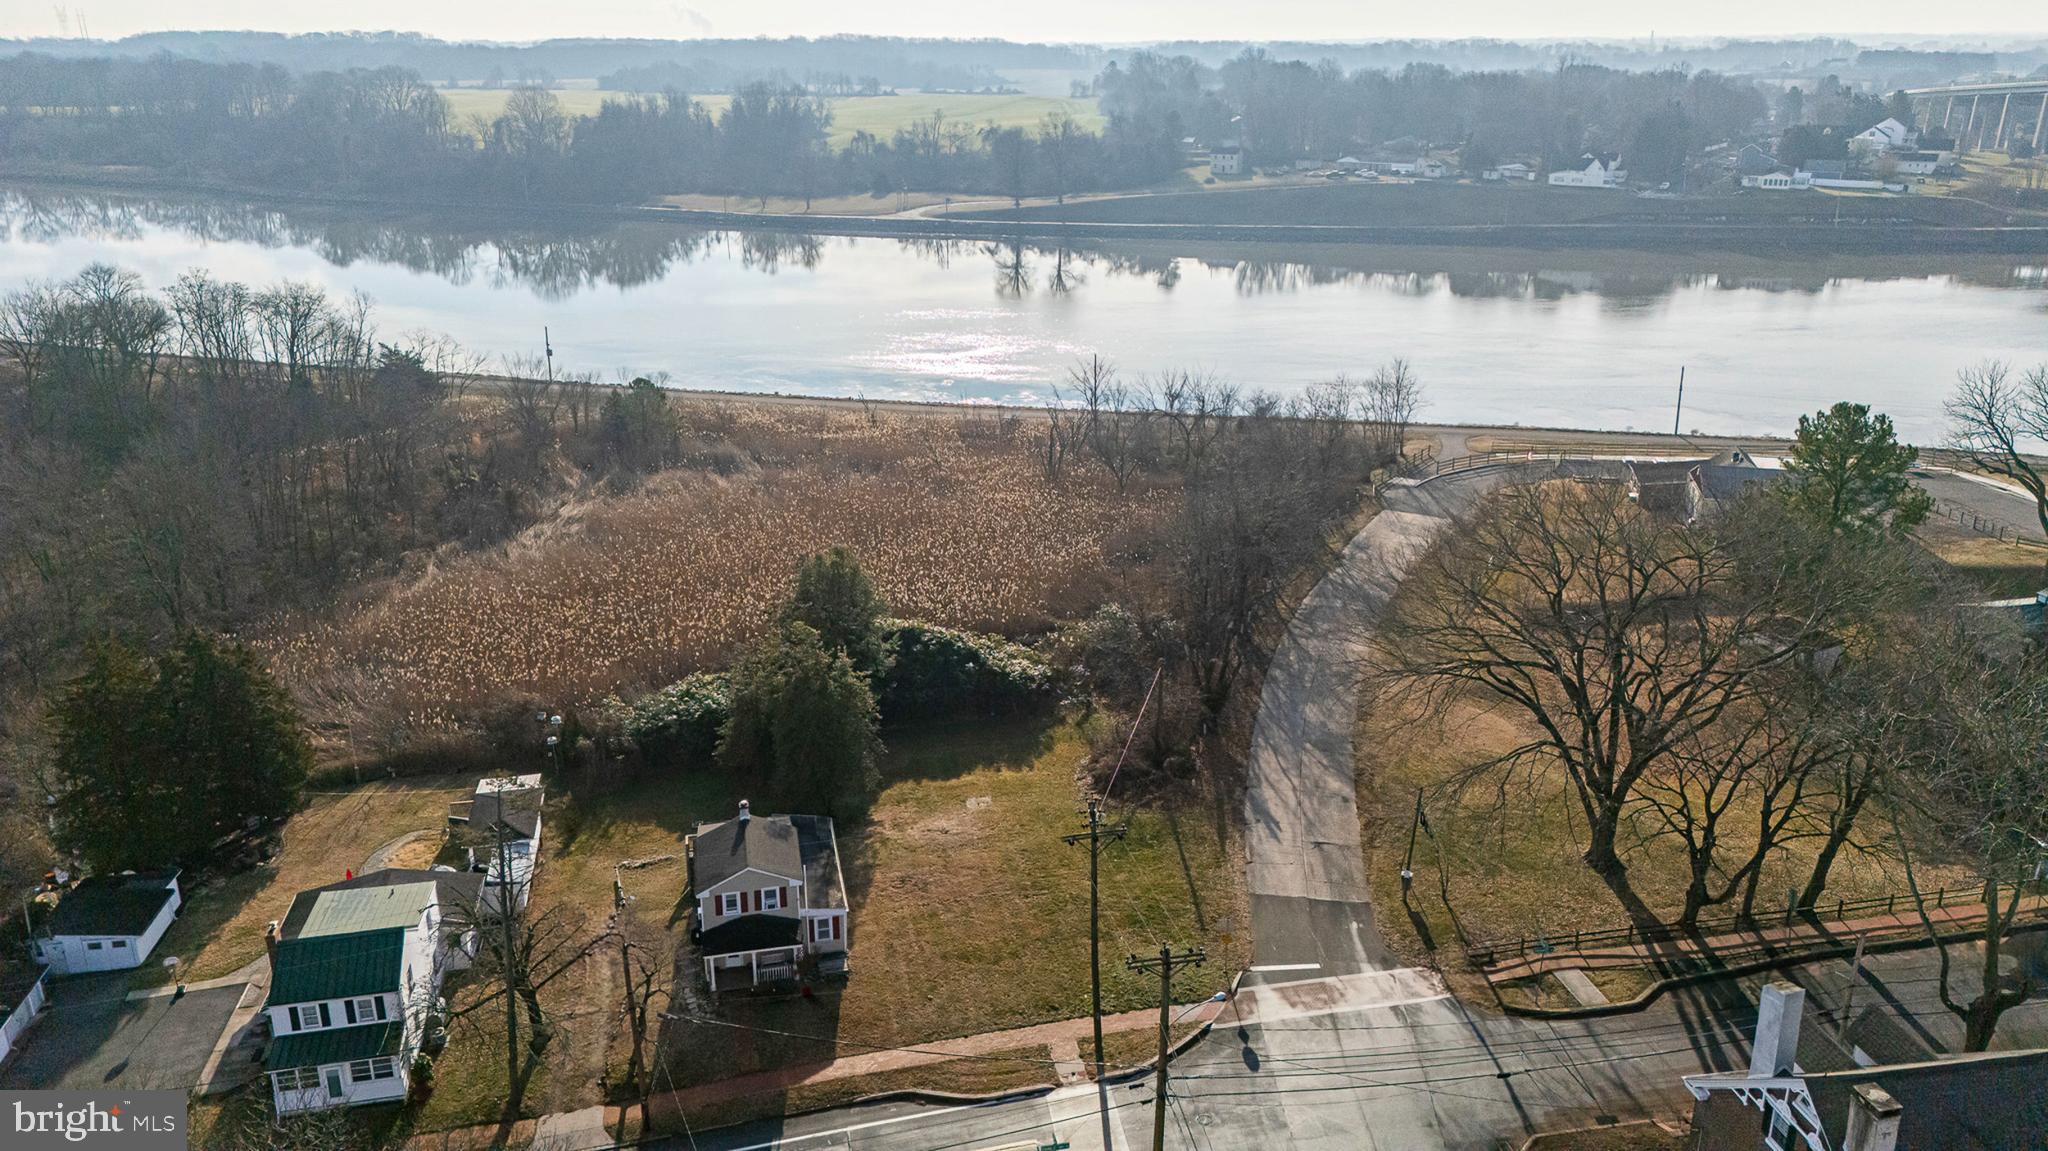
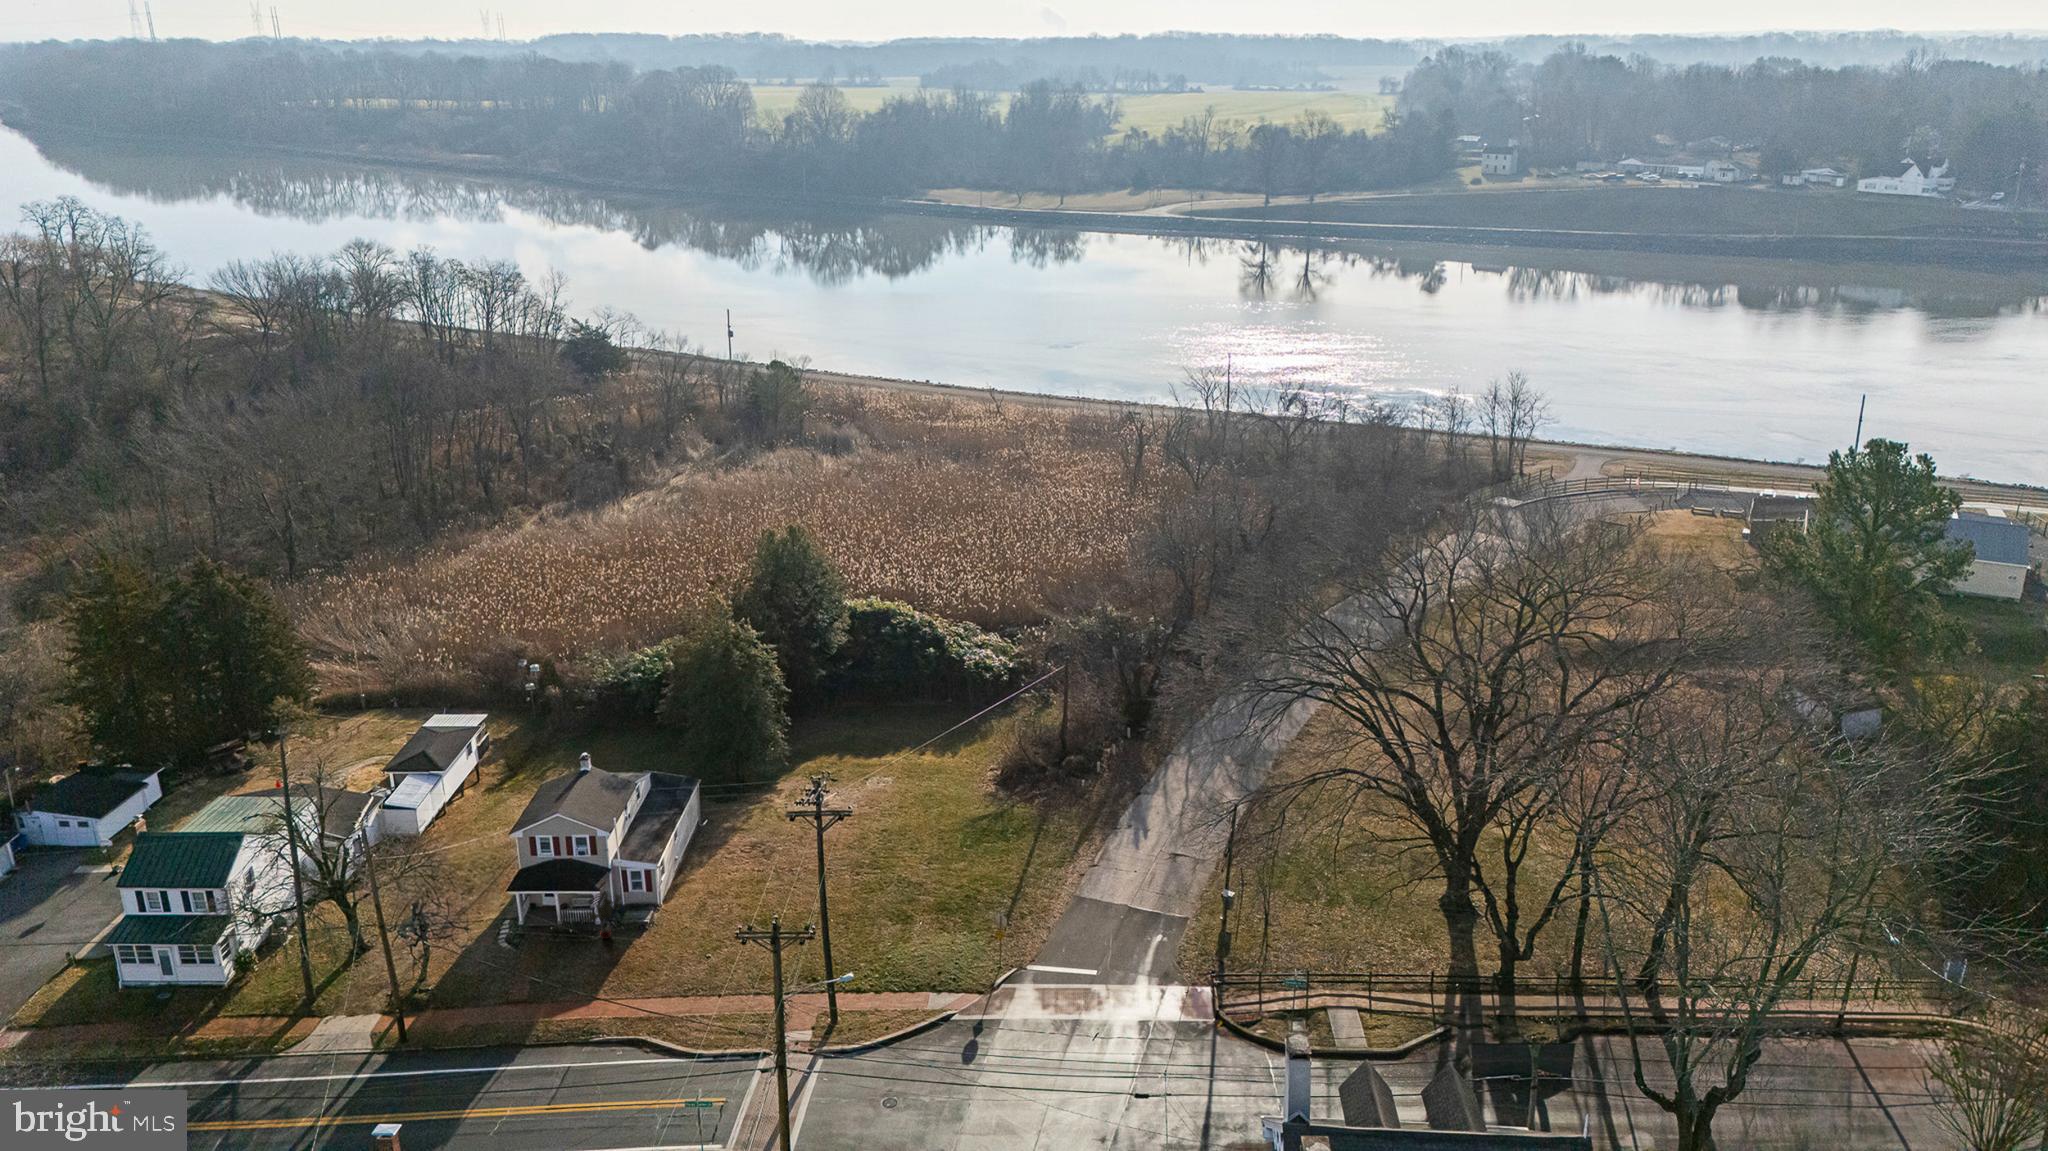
watering can: present [409,1078,439,1101] -> none [230,967,261,987]

